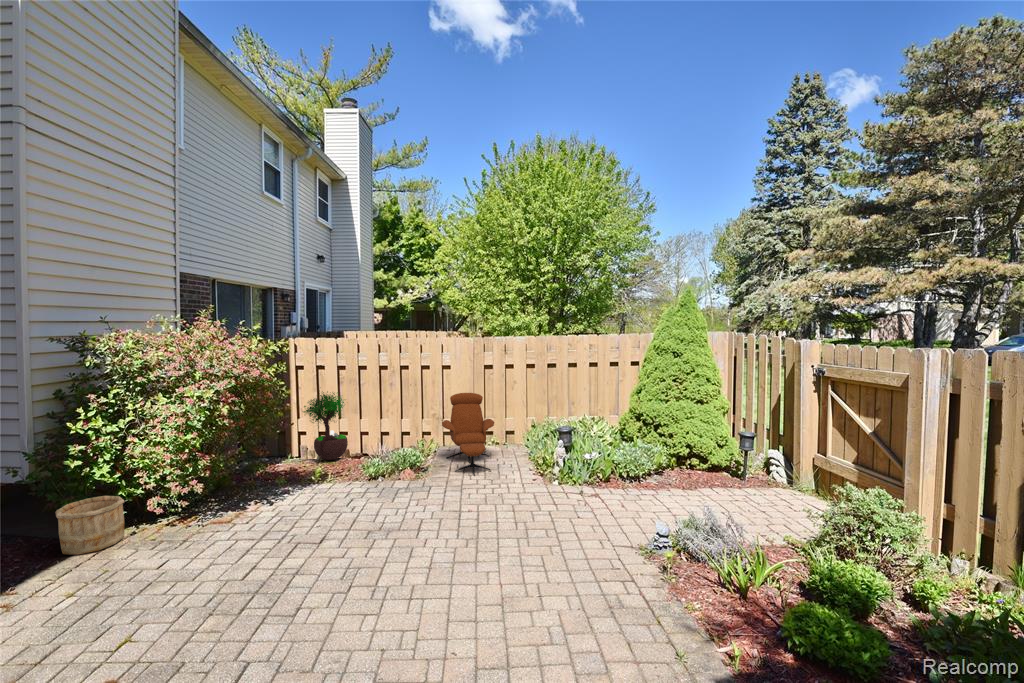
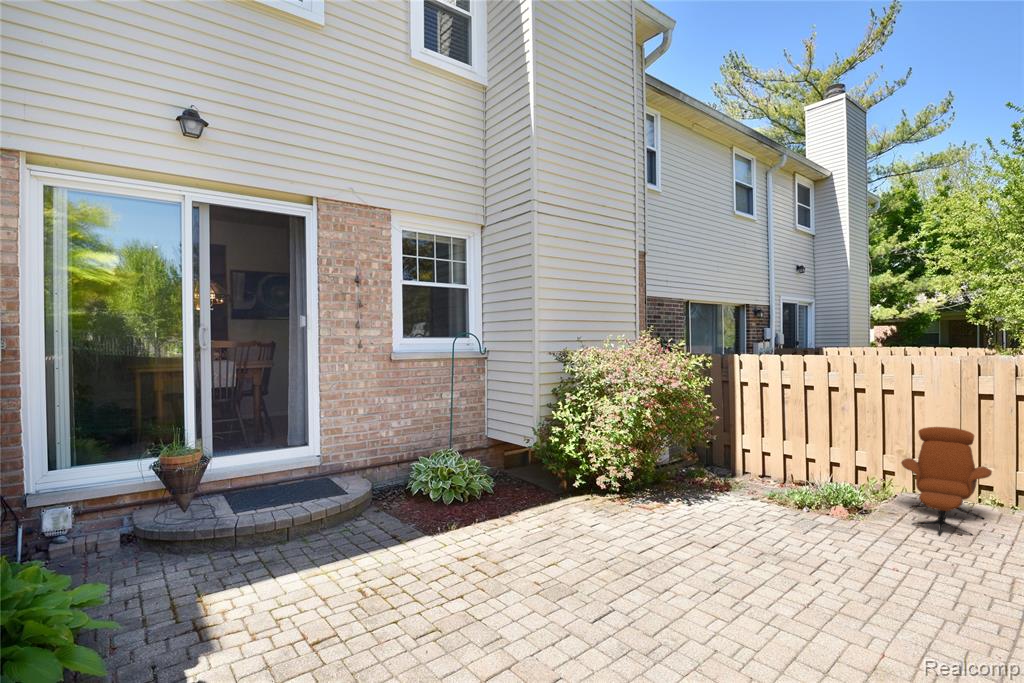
potted tree: present [303,391,348,460] -> none [732,403,782,480]
wooden bucket: present [55,496,125,555] -> none [545,466,582,503]

